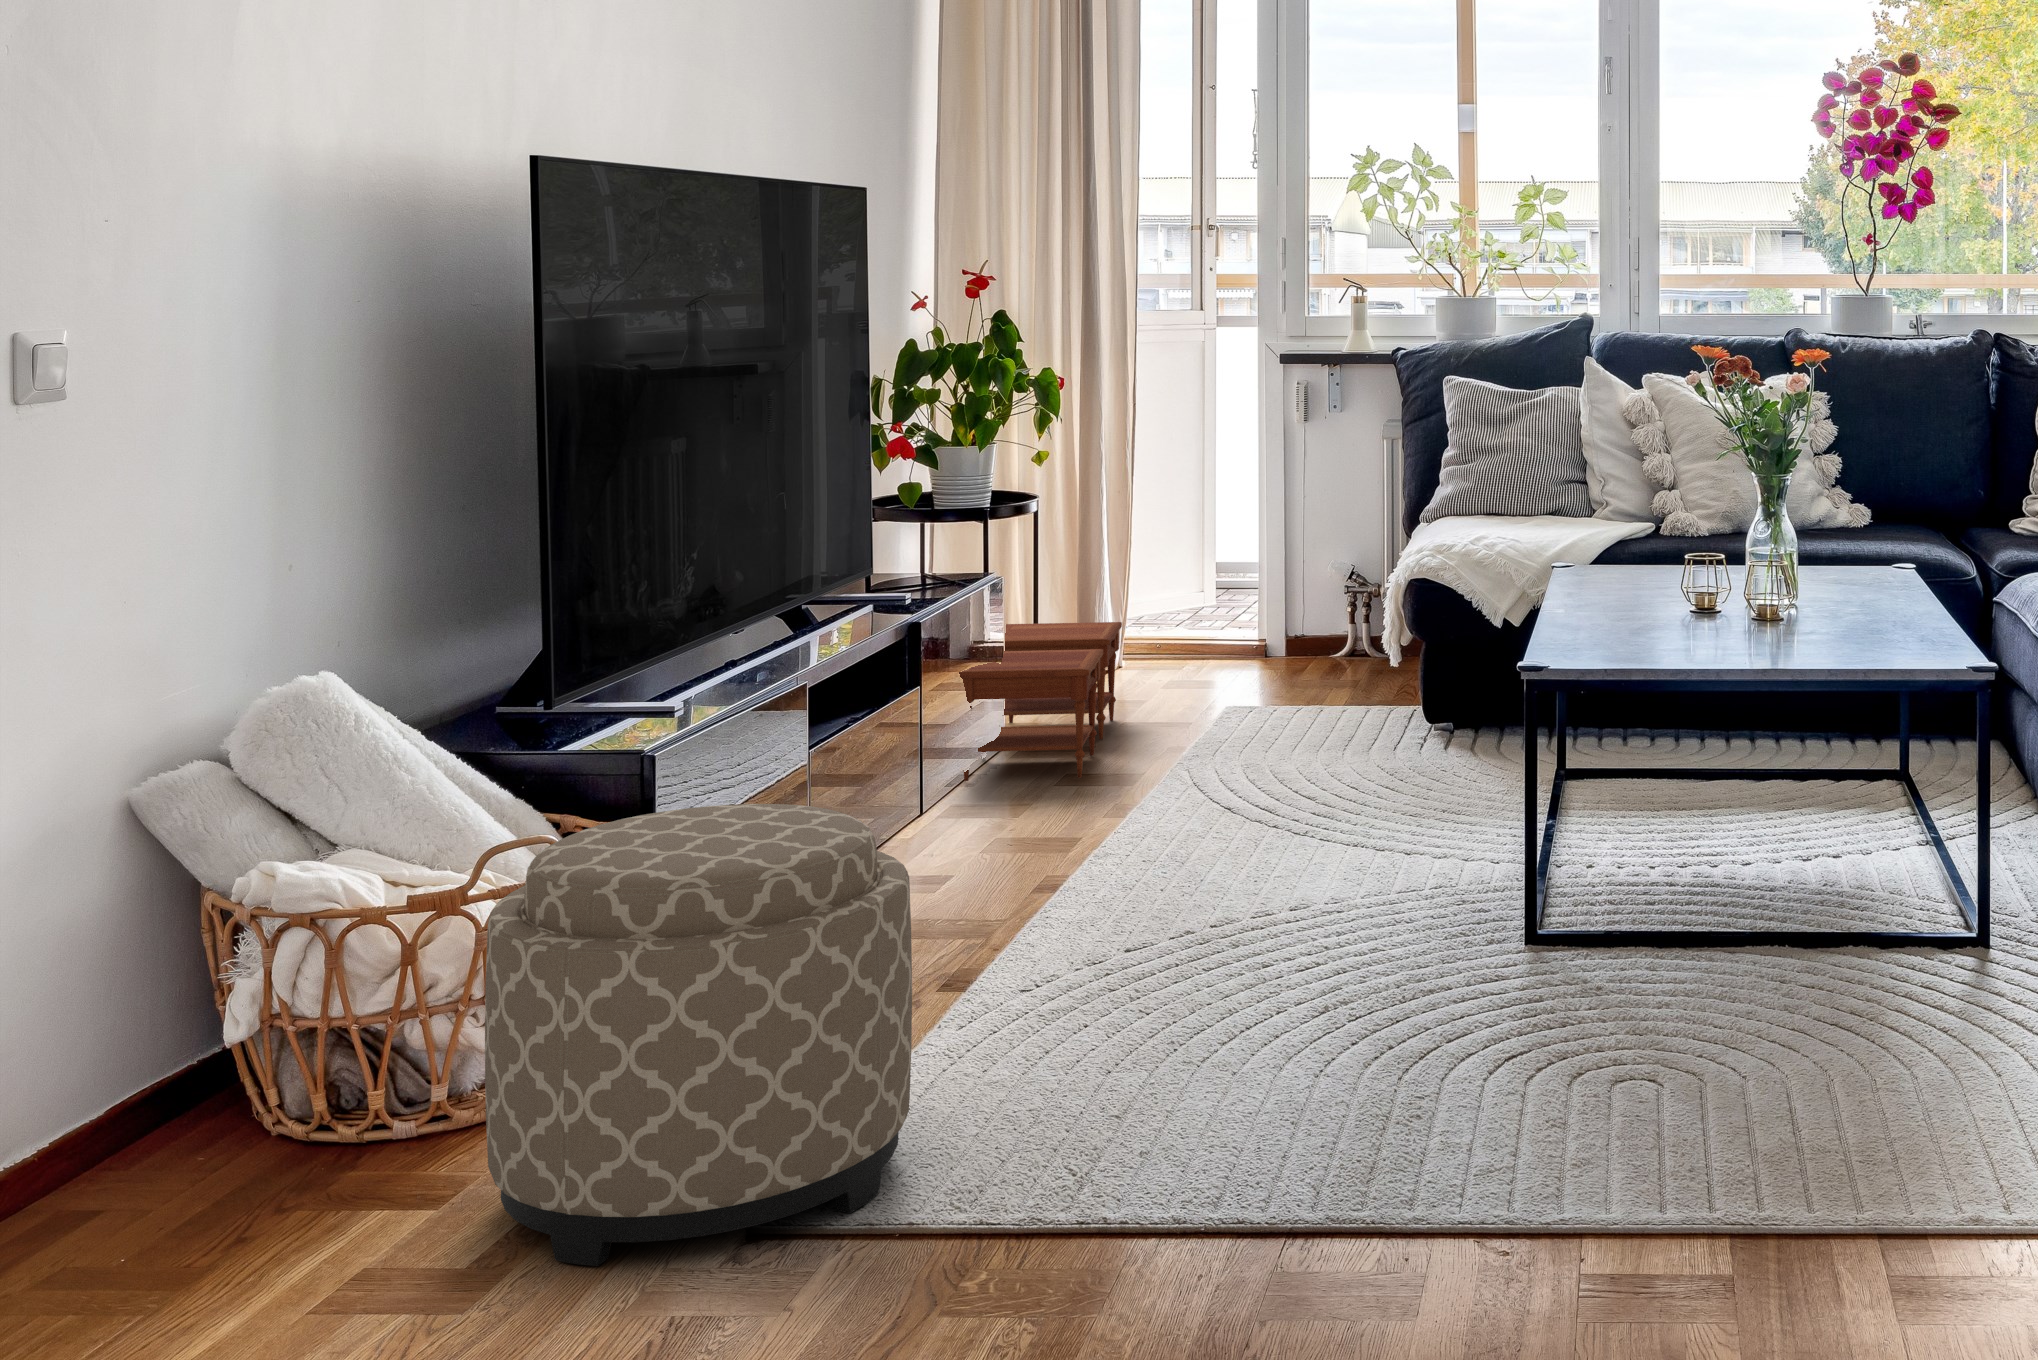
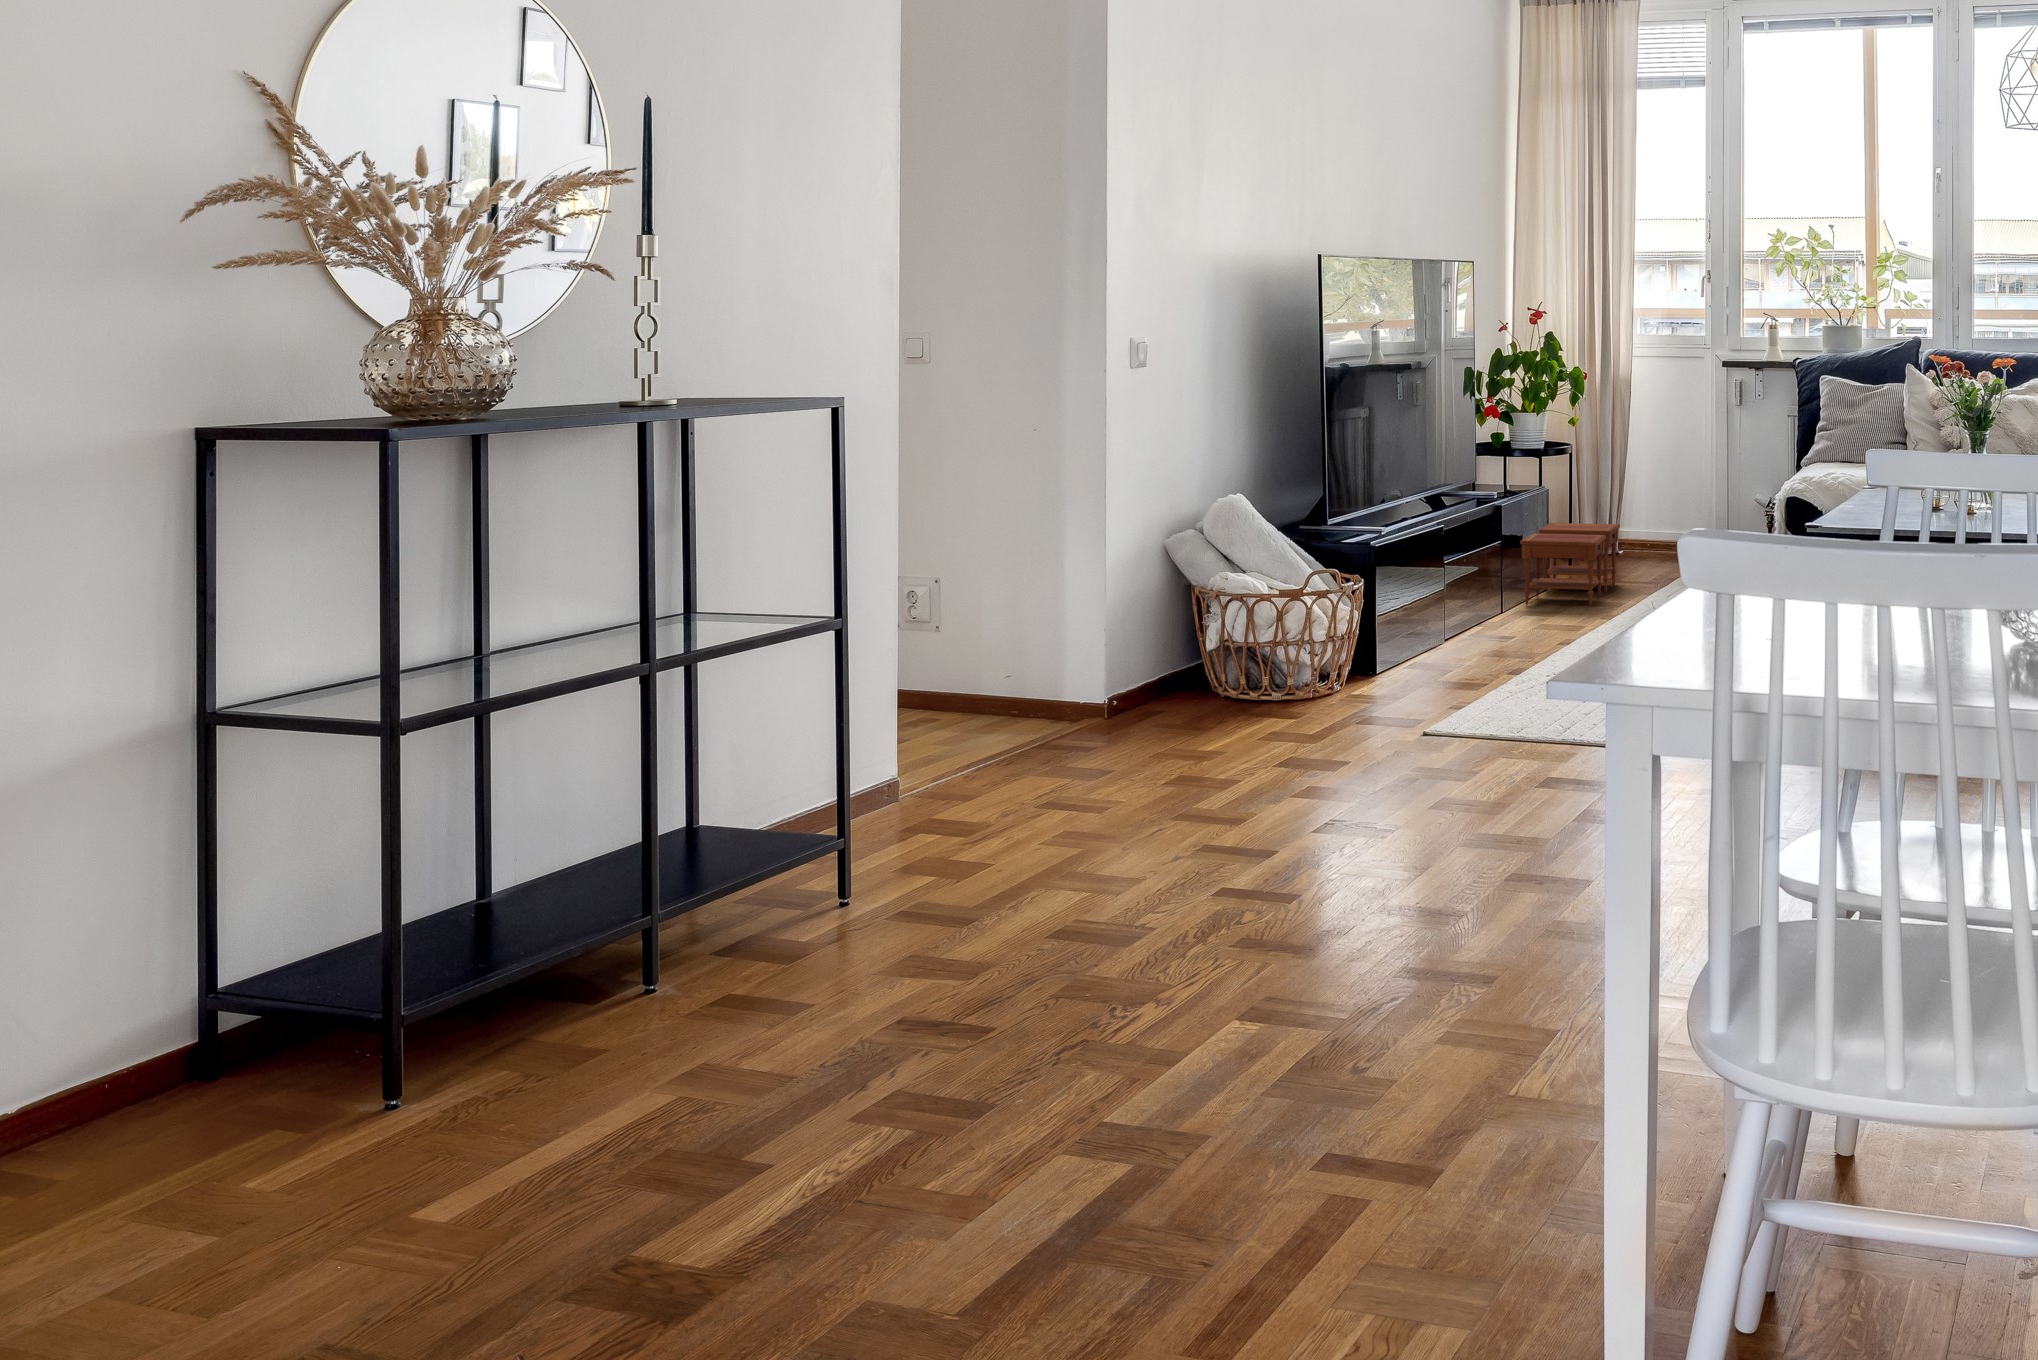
ottoman: present [485,804,912,1266] -> none [1319,557,1495,737]

